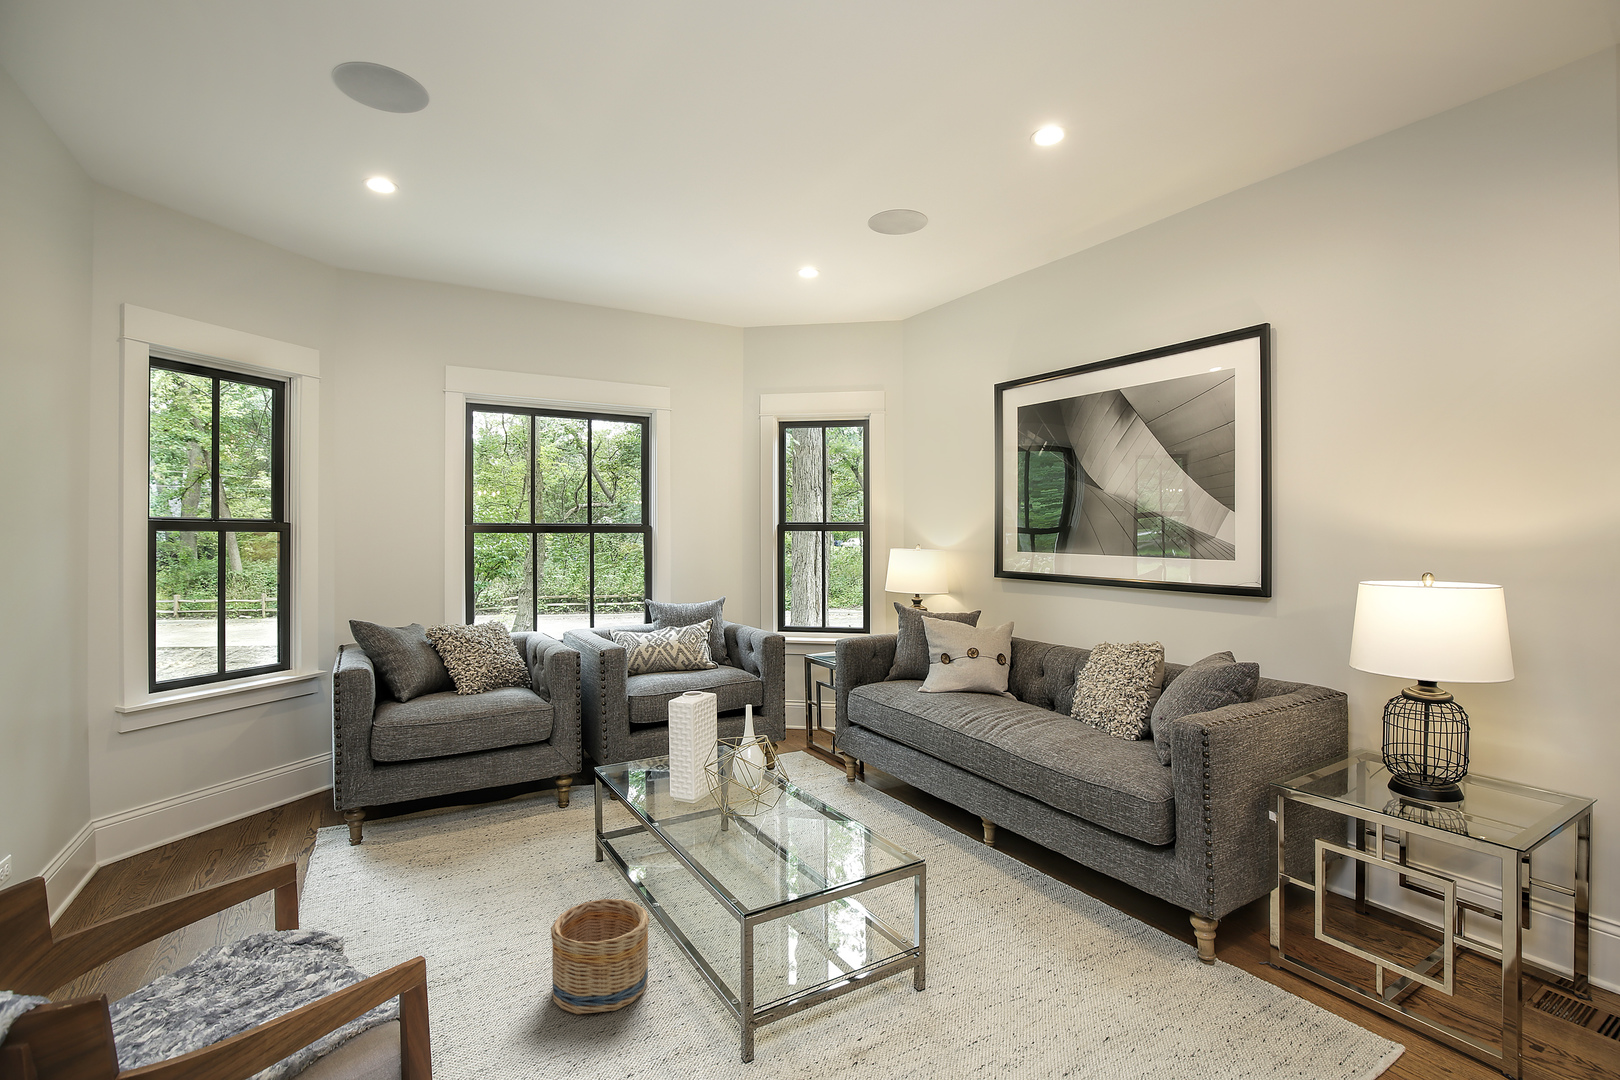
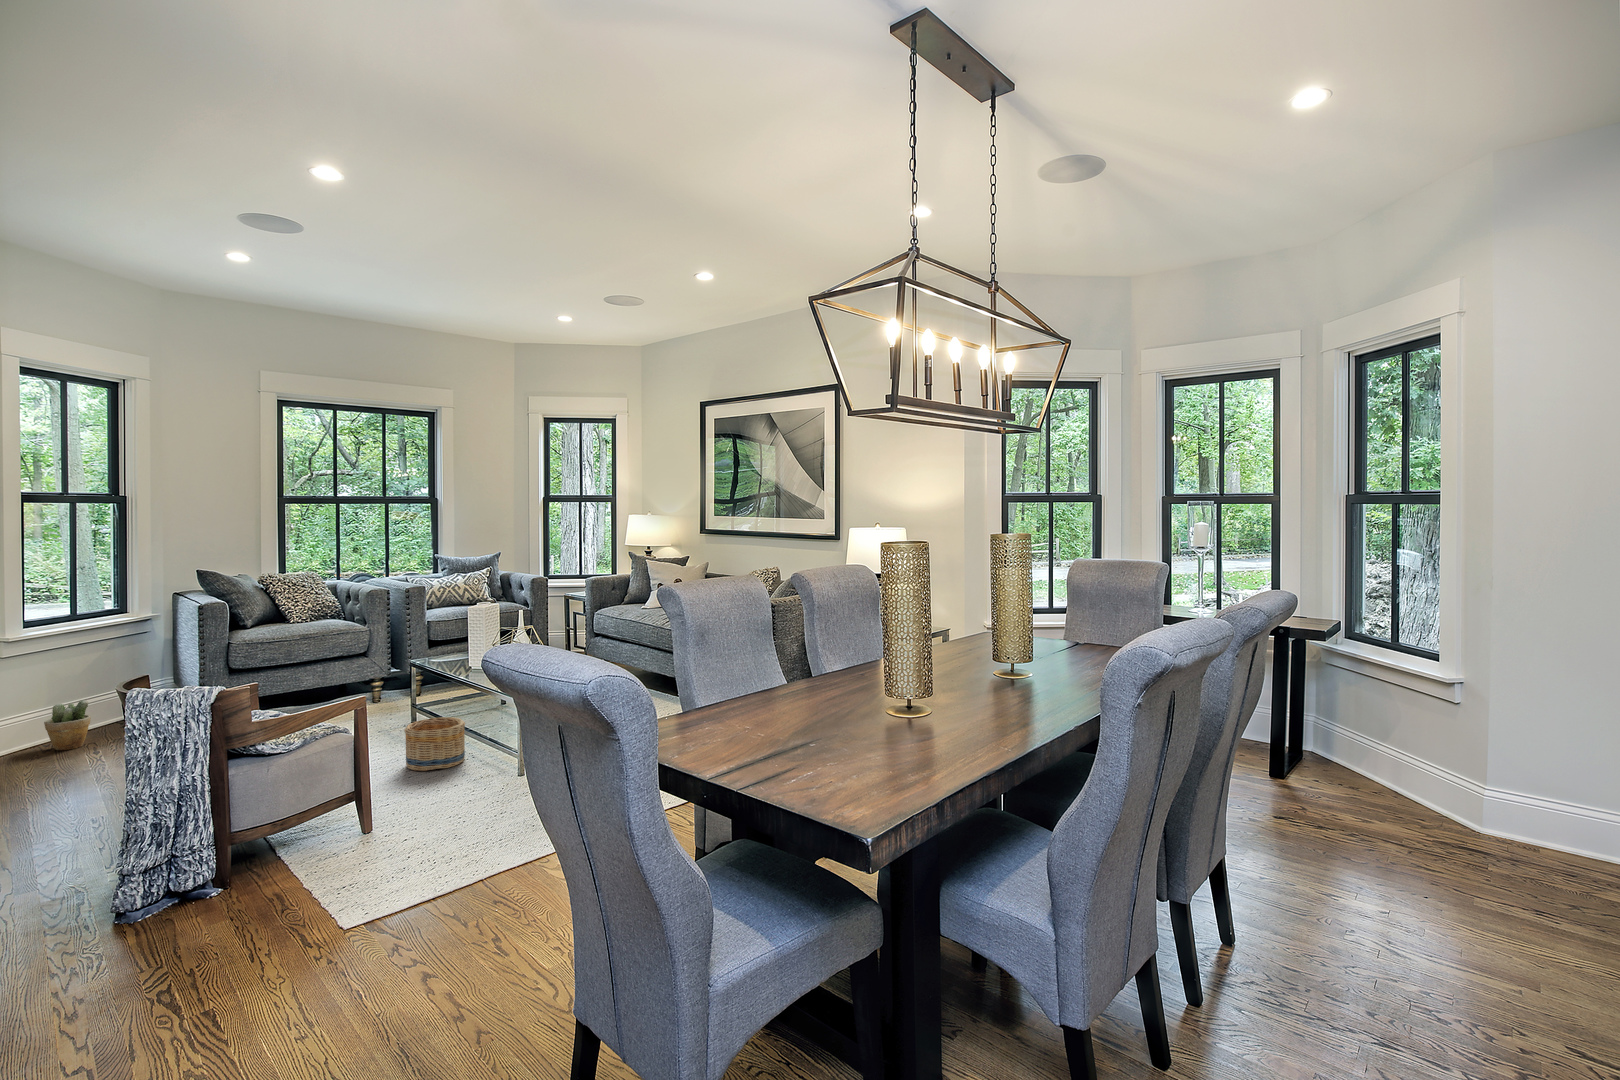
potted plant: none [138,802,198,871] -> present [44,700,91,750]

